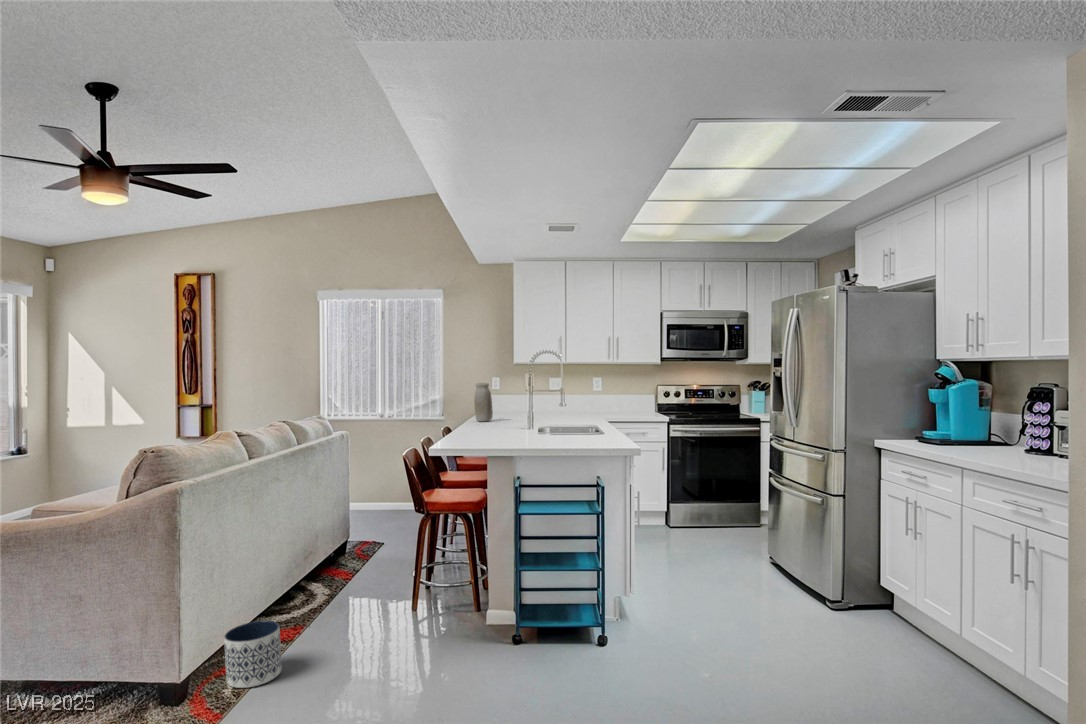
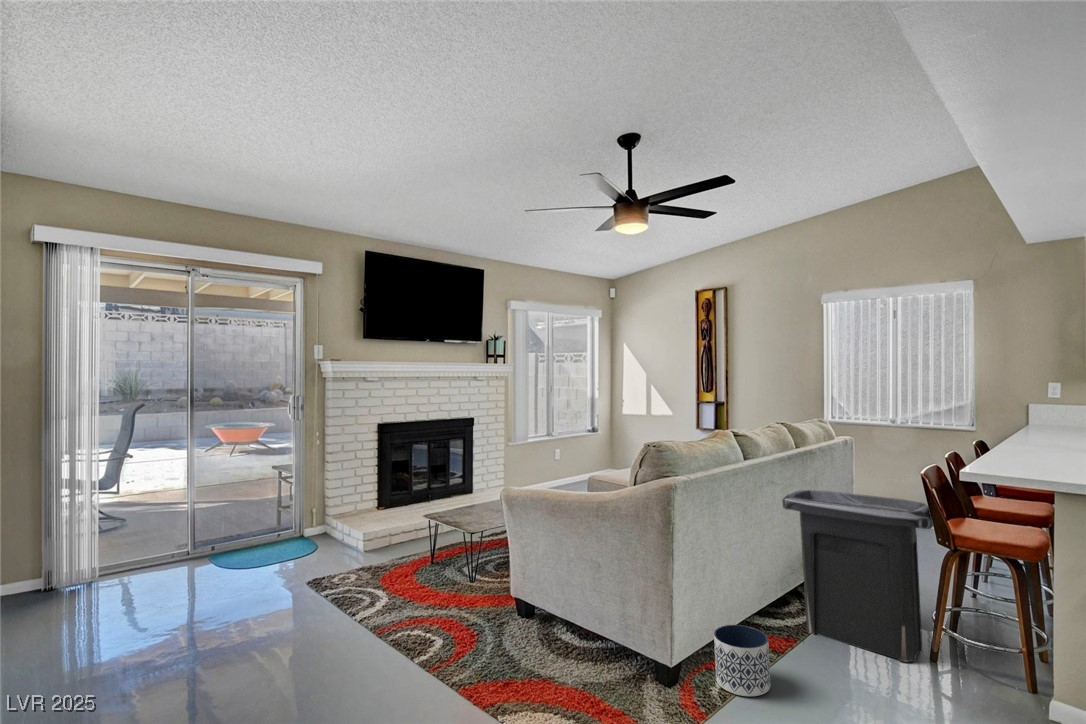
vase: present [474,383,493,422] -> none [1027,391,1058,441]
trash can: none [288,478,415,618] -> present [782,490,934,662]

